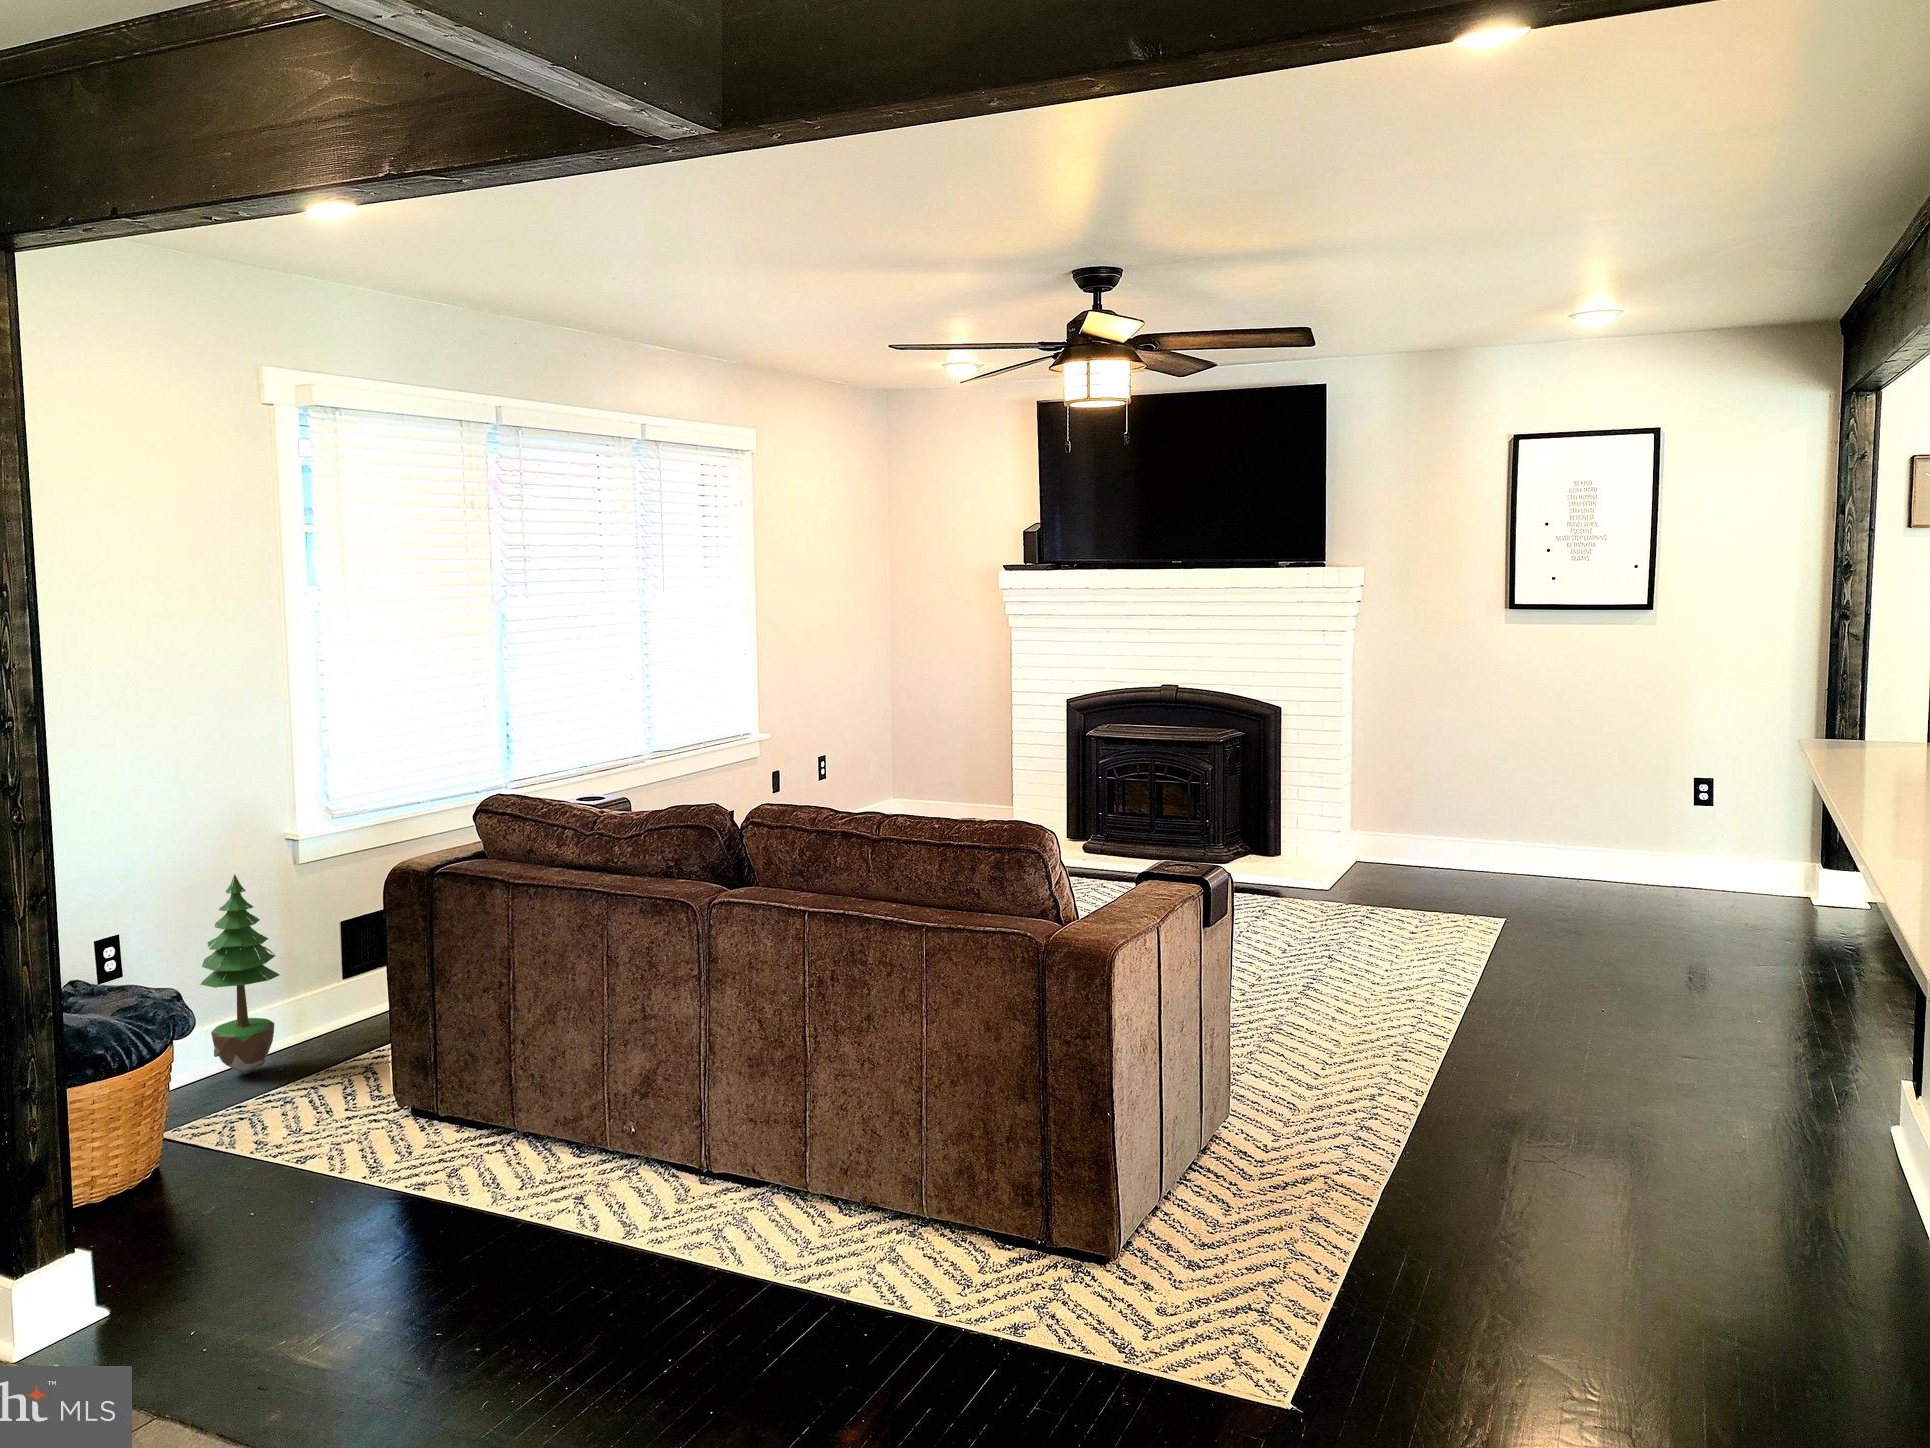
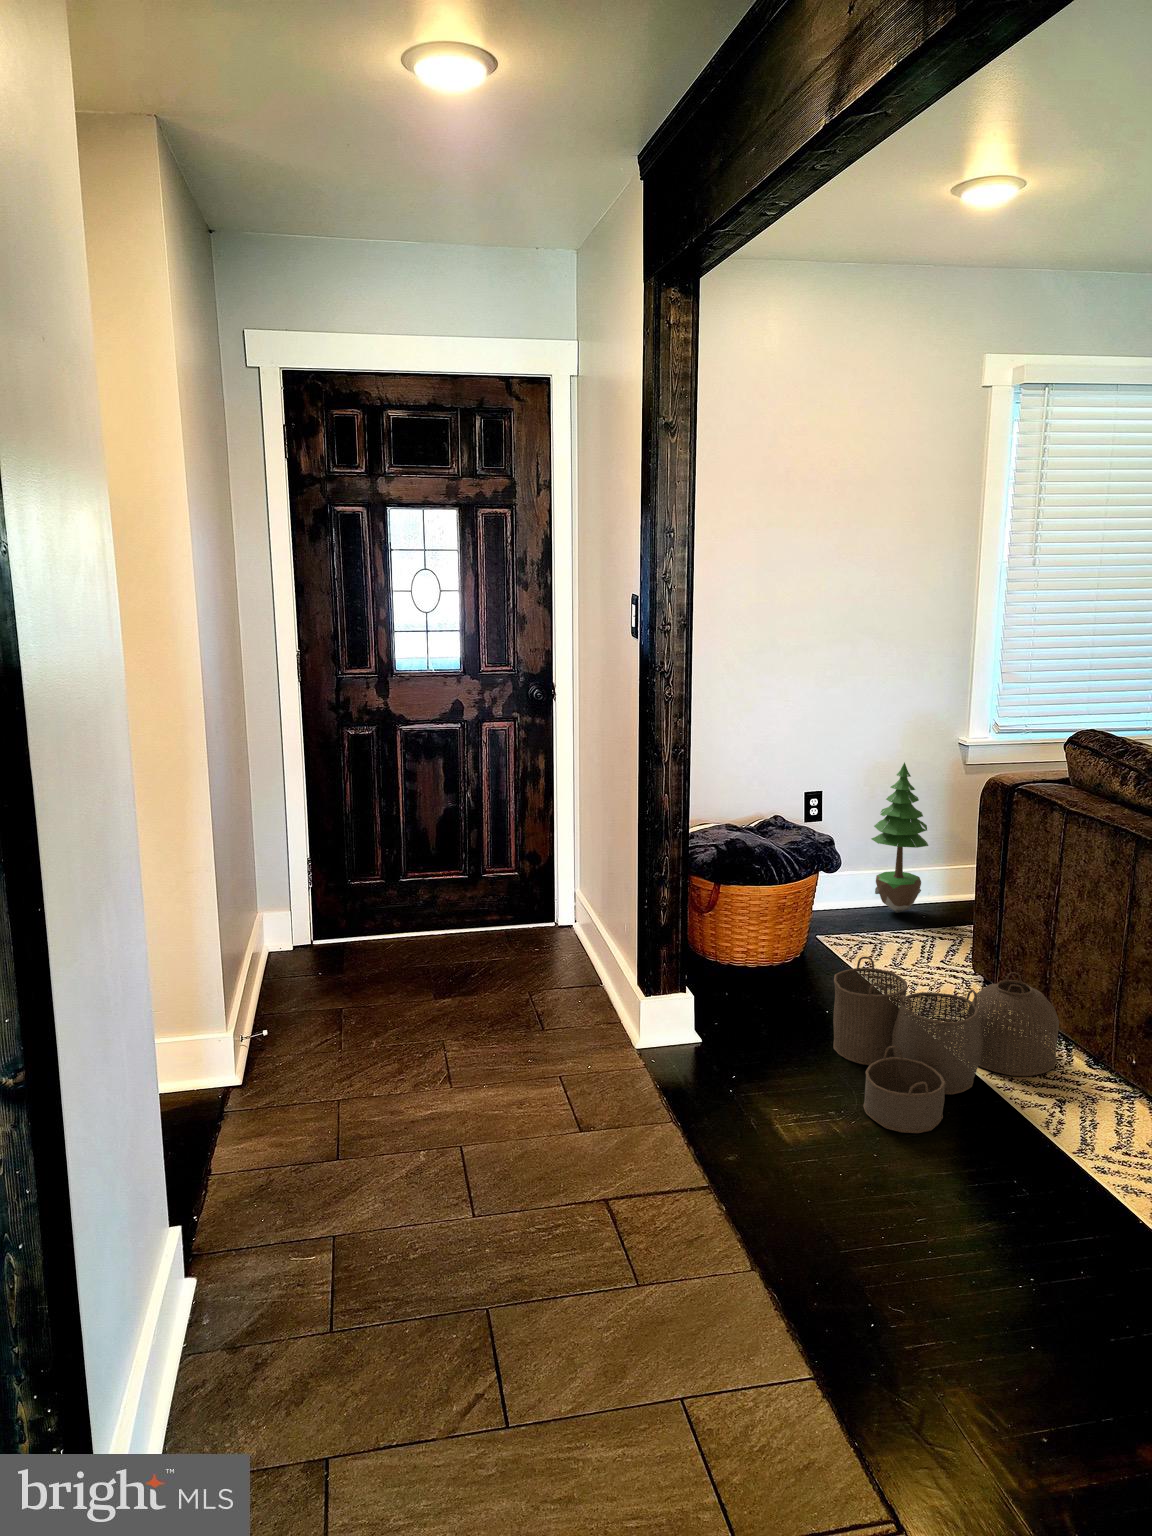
woven basket: none [285,1079,547,1304] -> present [833,956,1059,1133]

